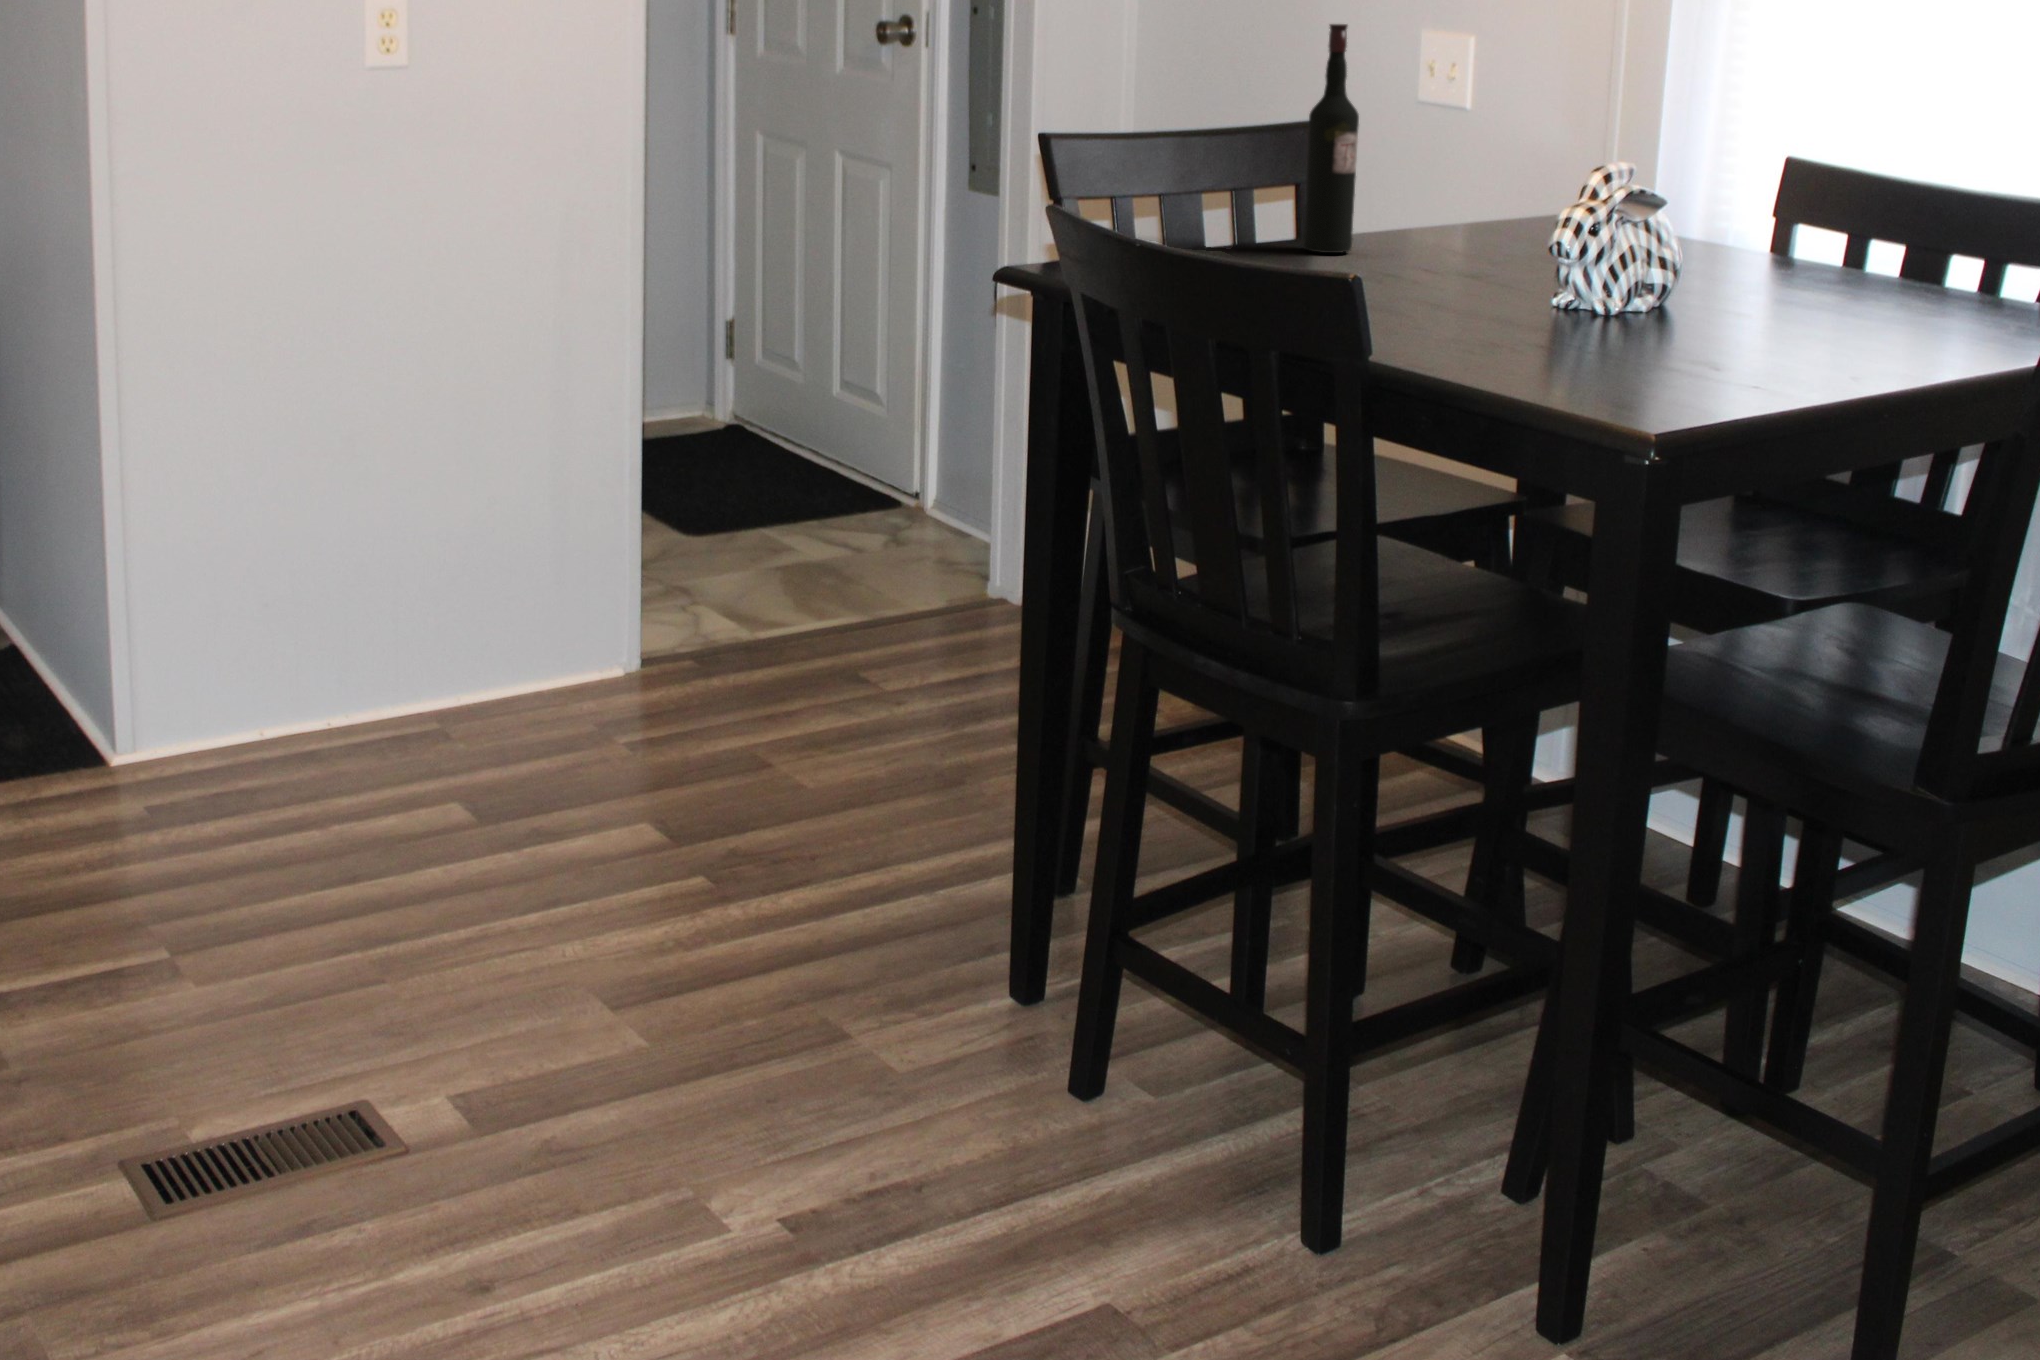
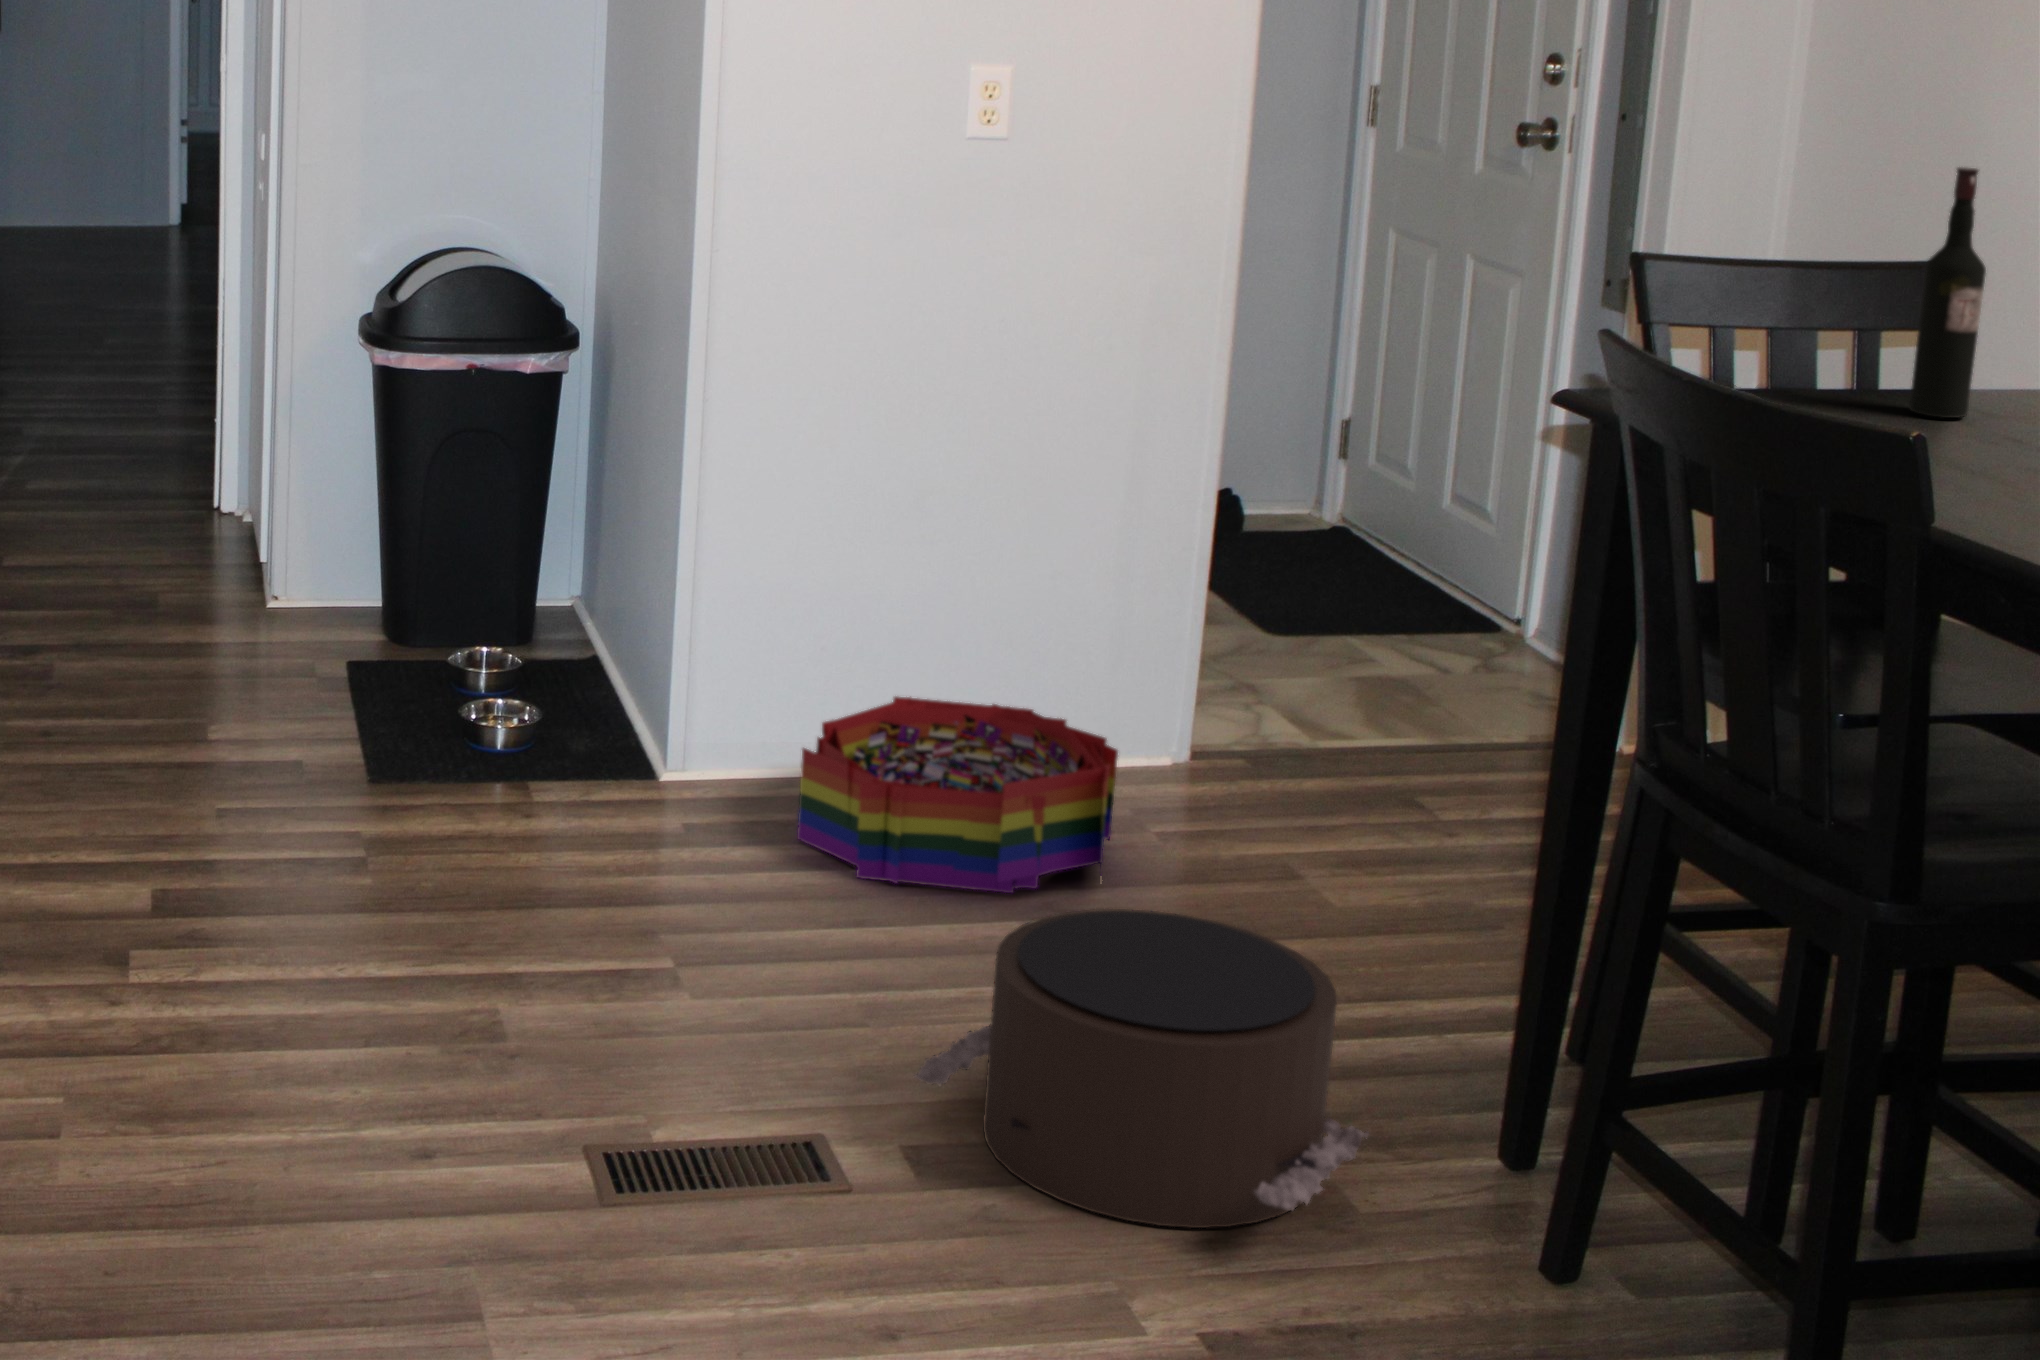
storage bin: none [270,631,590,833] -> present [797,697,1118,893]
pouf: none [456,820,917,1154] -> present [914,909,1368,1228]

